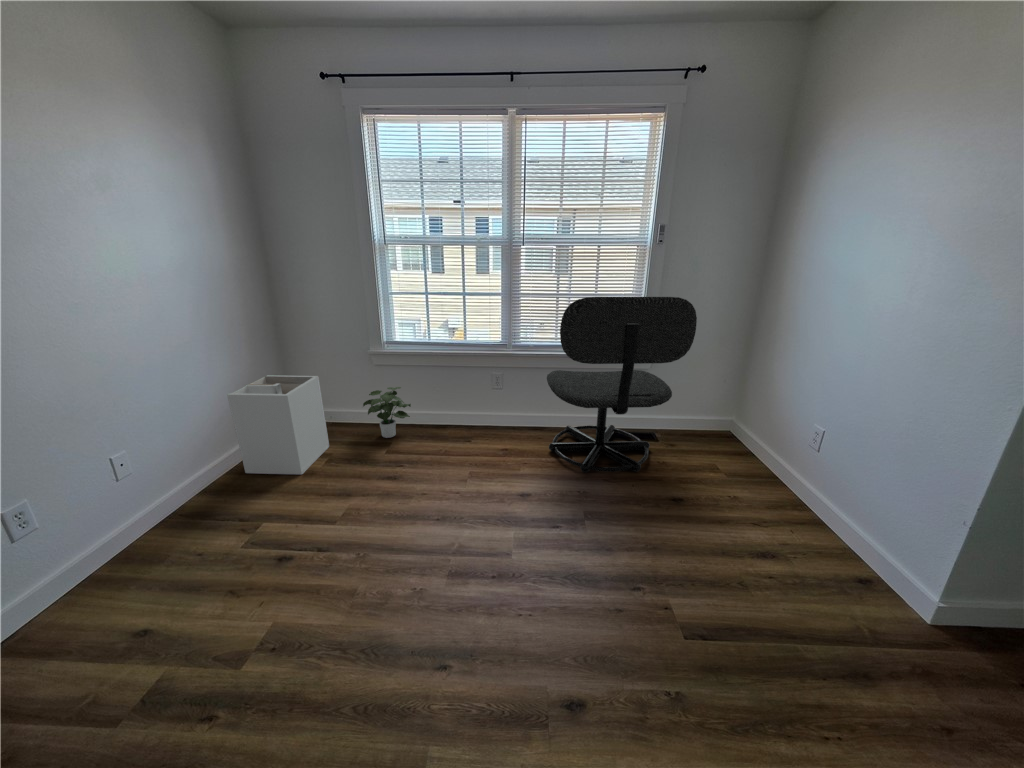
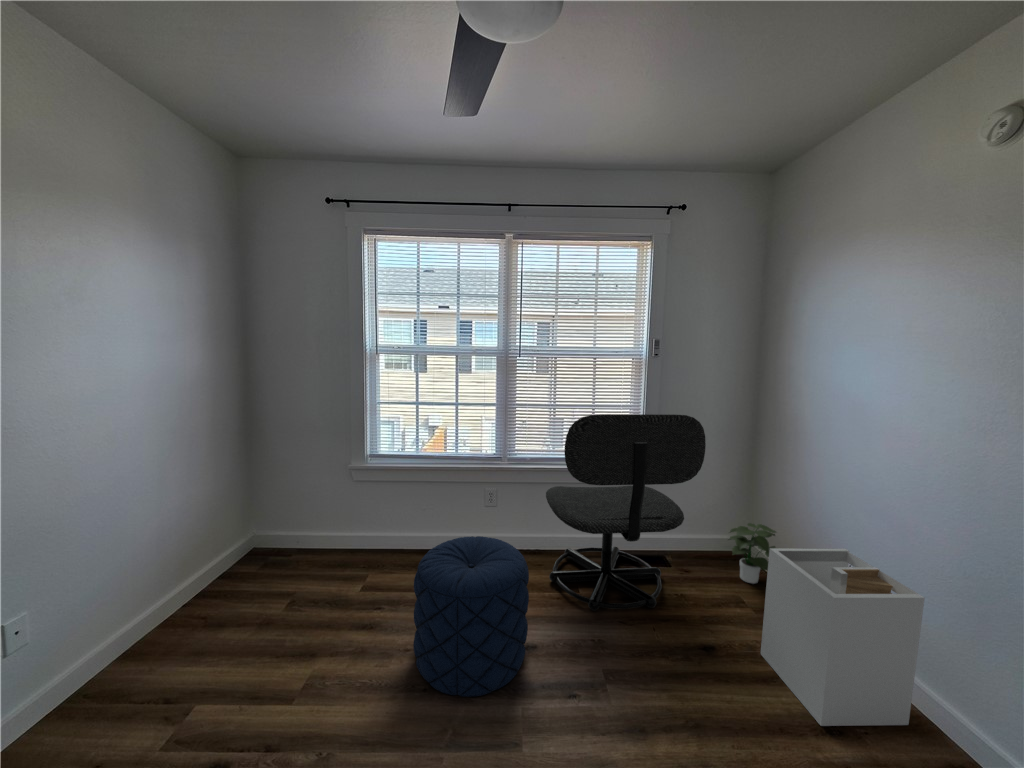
laundry hamper: present [227,375,329,475] -> present [761,548,925,726]
potted plant: present [363,387,411,438] -> present [729,523,776,584]
pouf: none [426,408,525,528] -> present [413,536,529,697]

